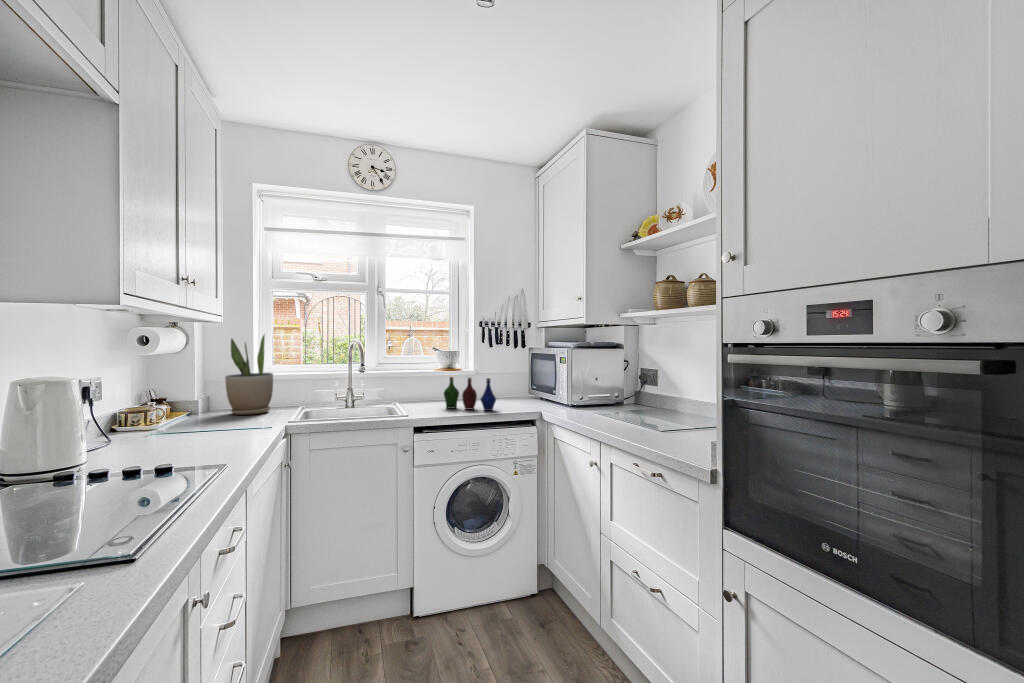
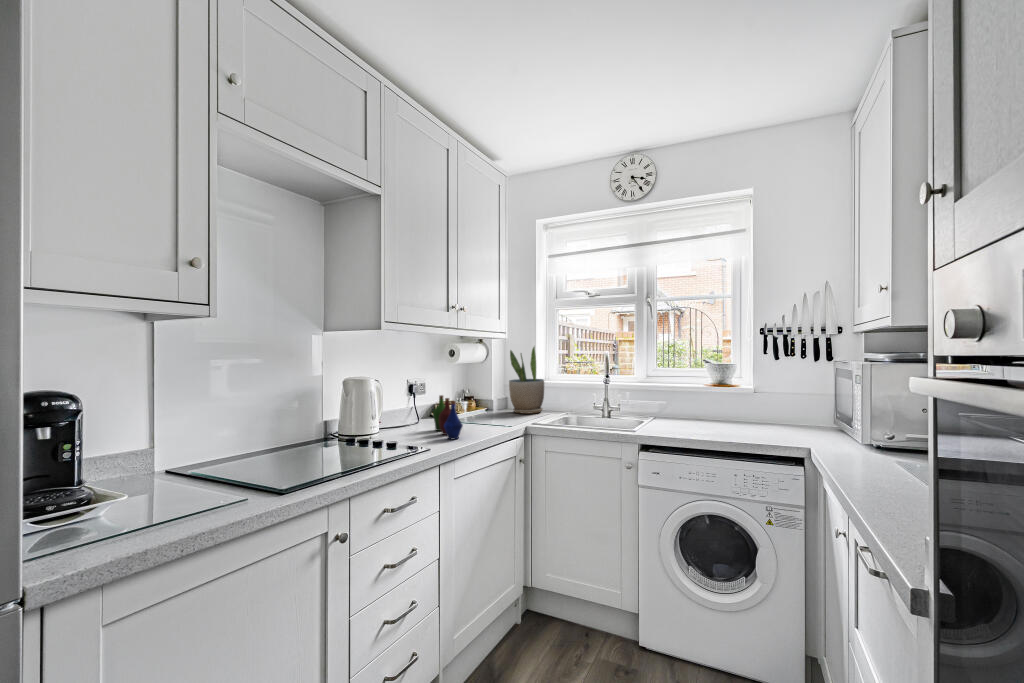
bottle: present [444,377,496,411] -> present [433,395,463,439]

